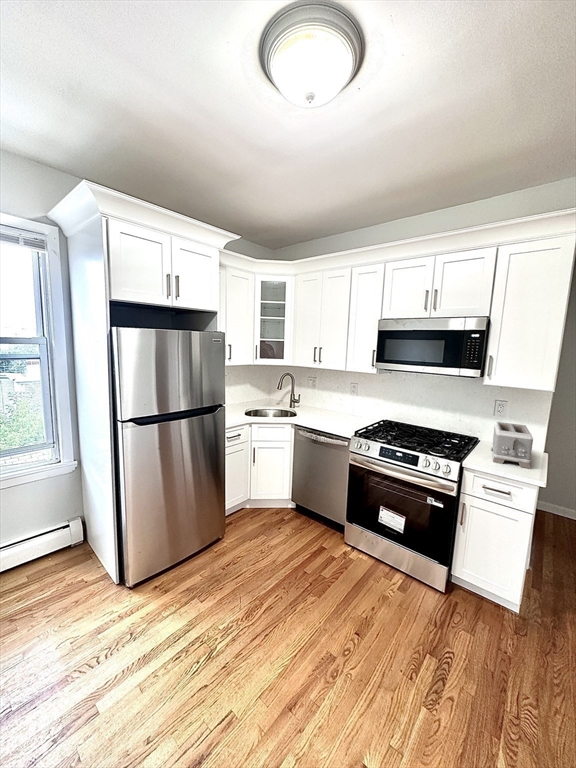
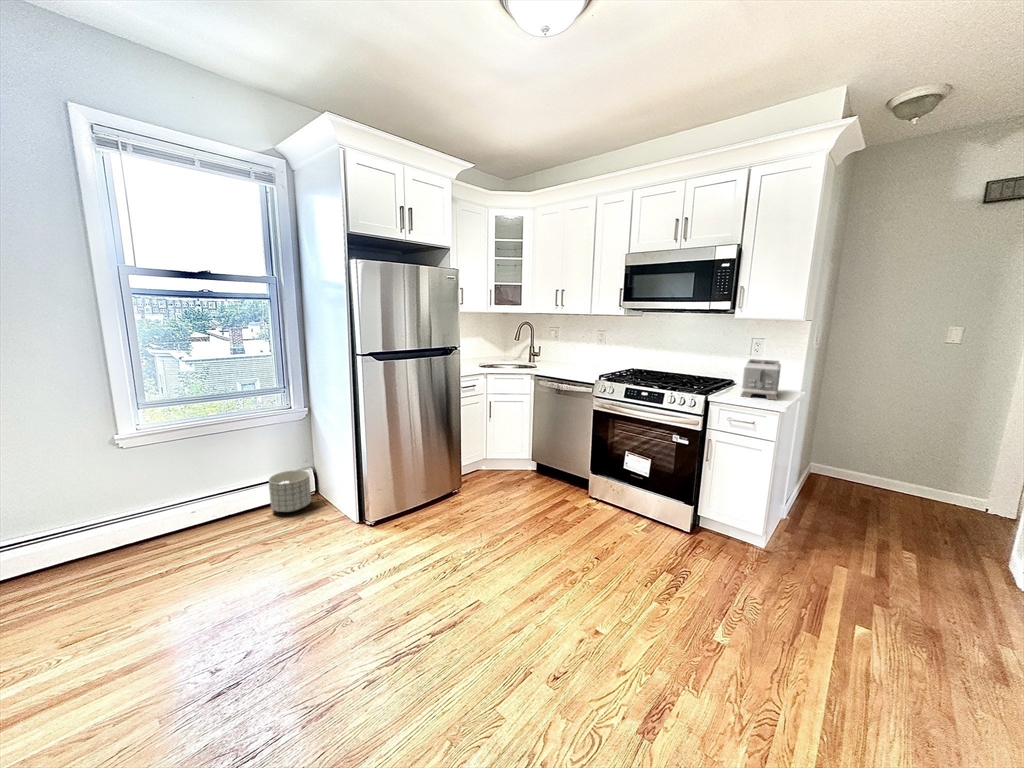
planter: none [30,523,76,572] -> present [269,470,311,512]

